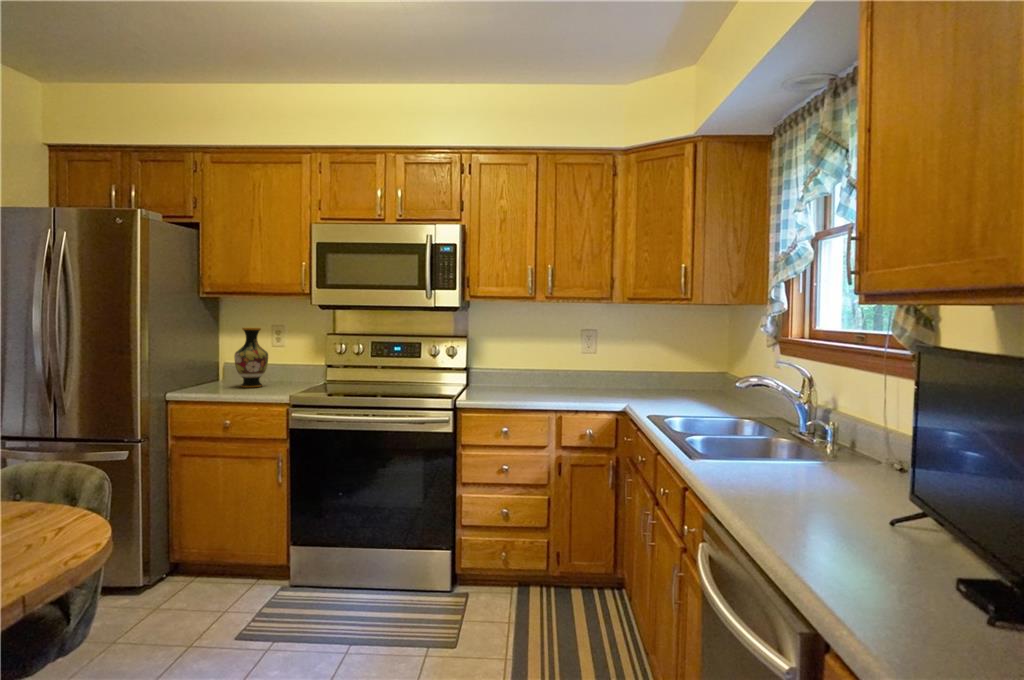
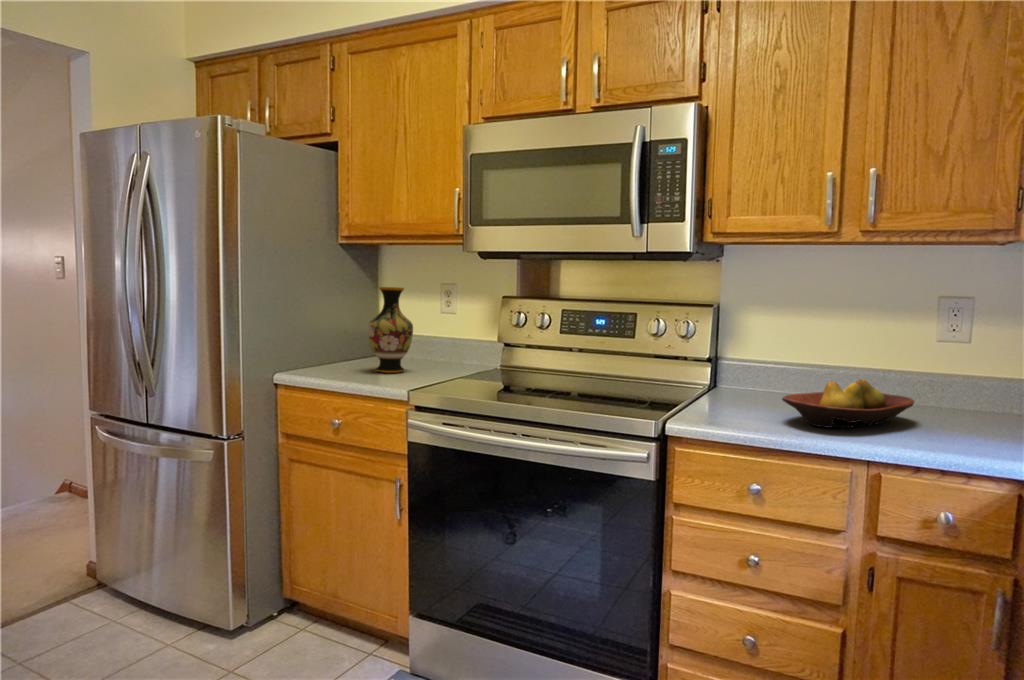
fruit bowl: none [512,372,572,397] -> present [782,379,914,428]

